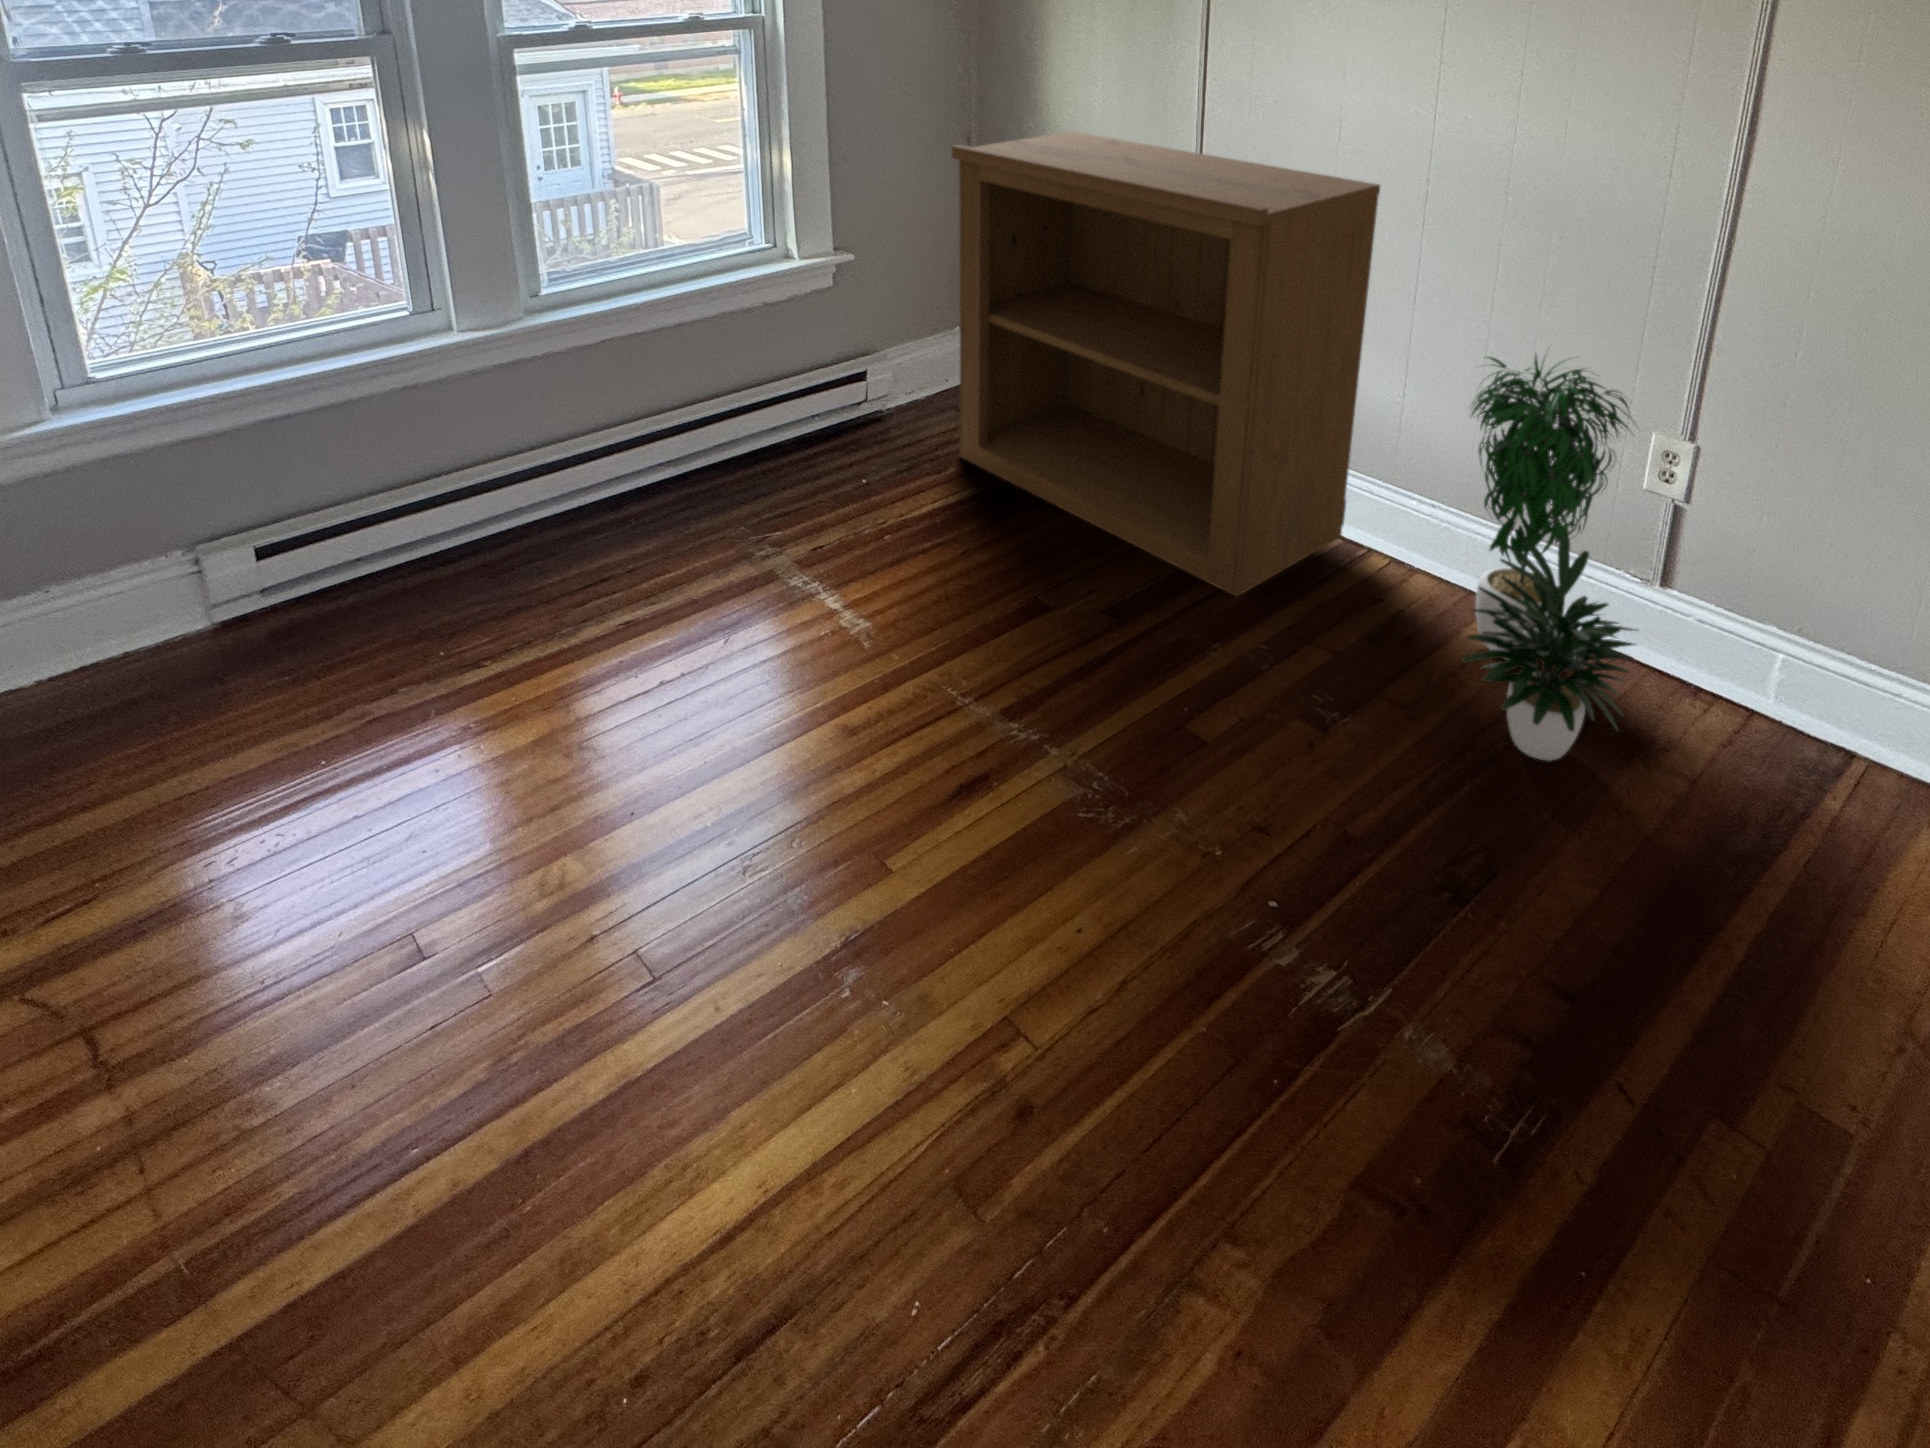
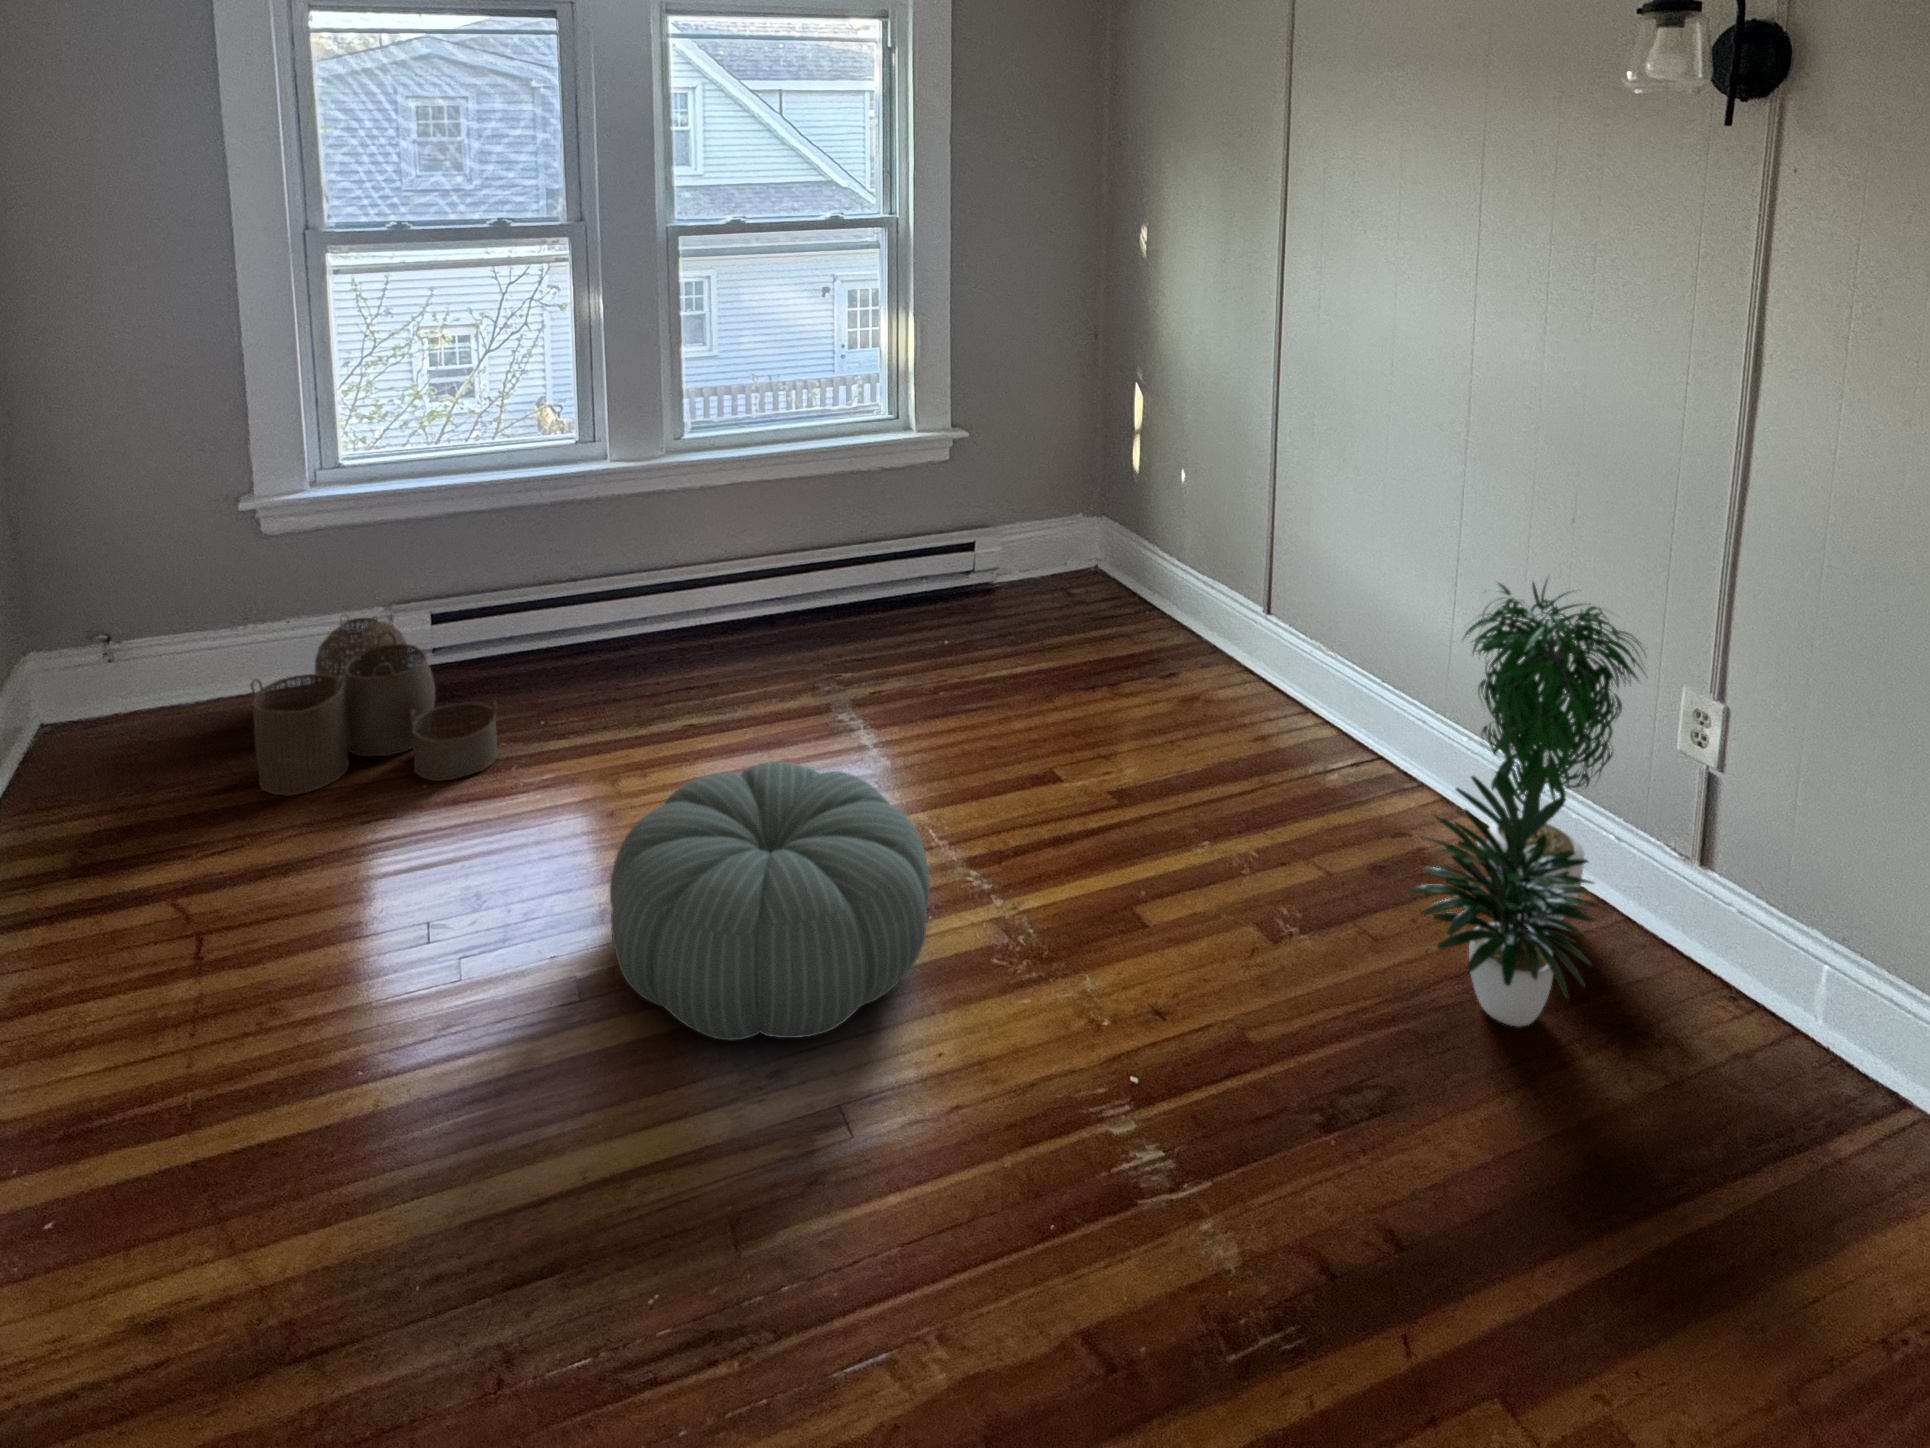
bookshelf: present [952,131,1380,596] -> none [1036,332,1421,804]
woven basket: none [47,563,410,817] -> present [251,615,498,796]
pouf: none [661,653,1034,984] -> present [610,762,930,1041]

